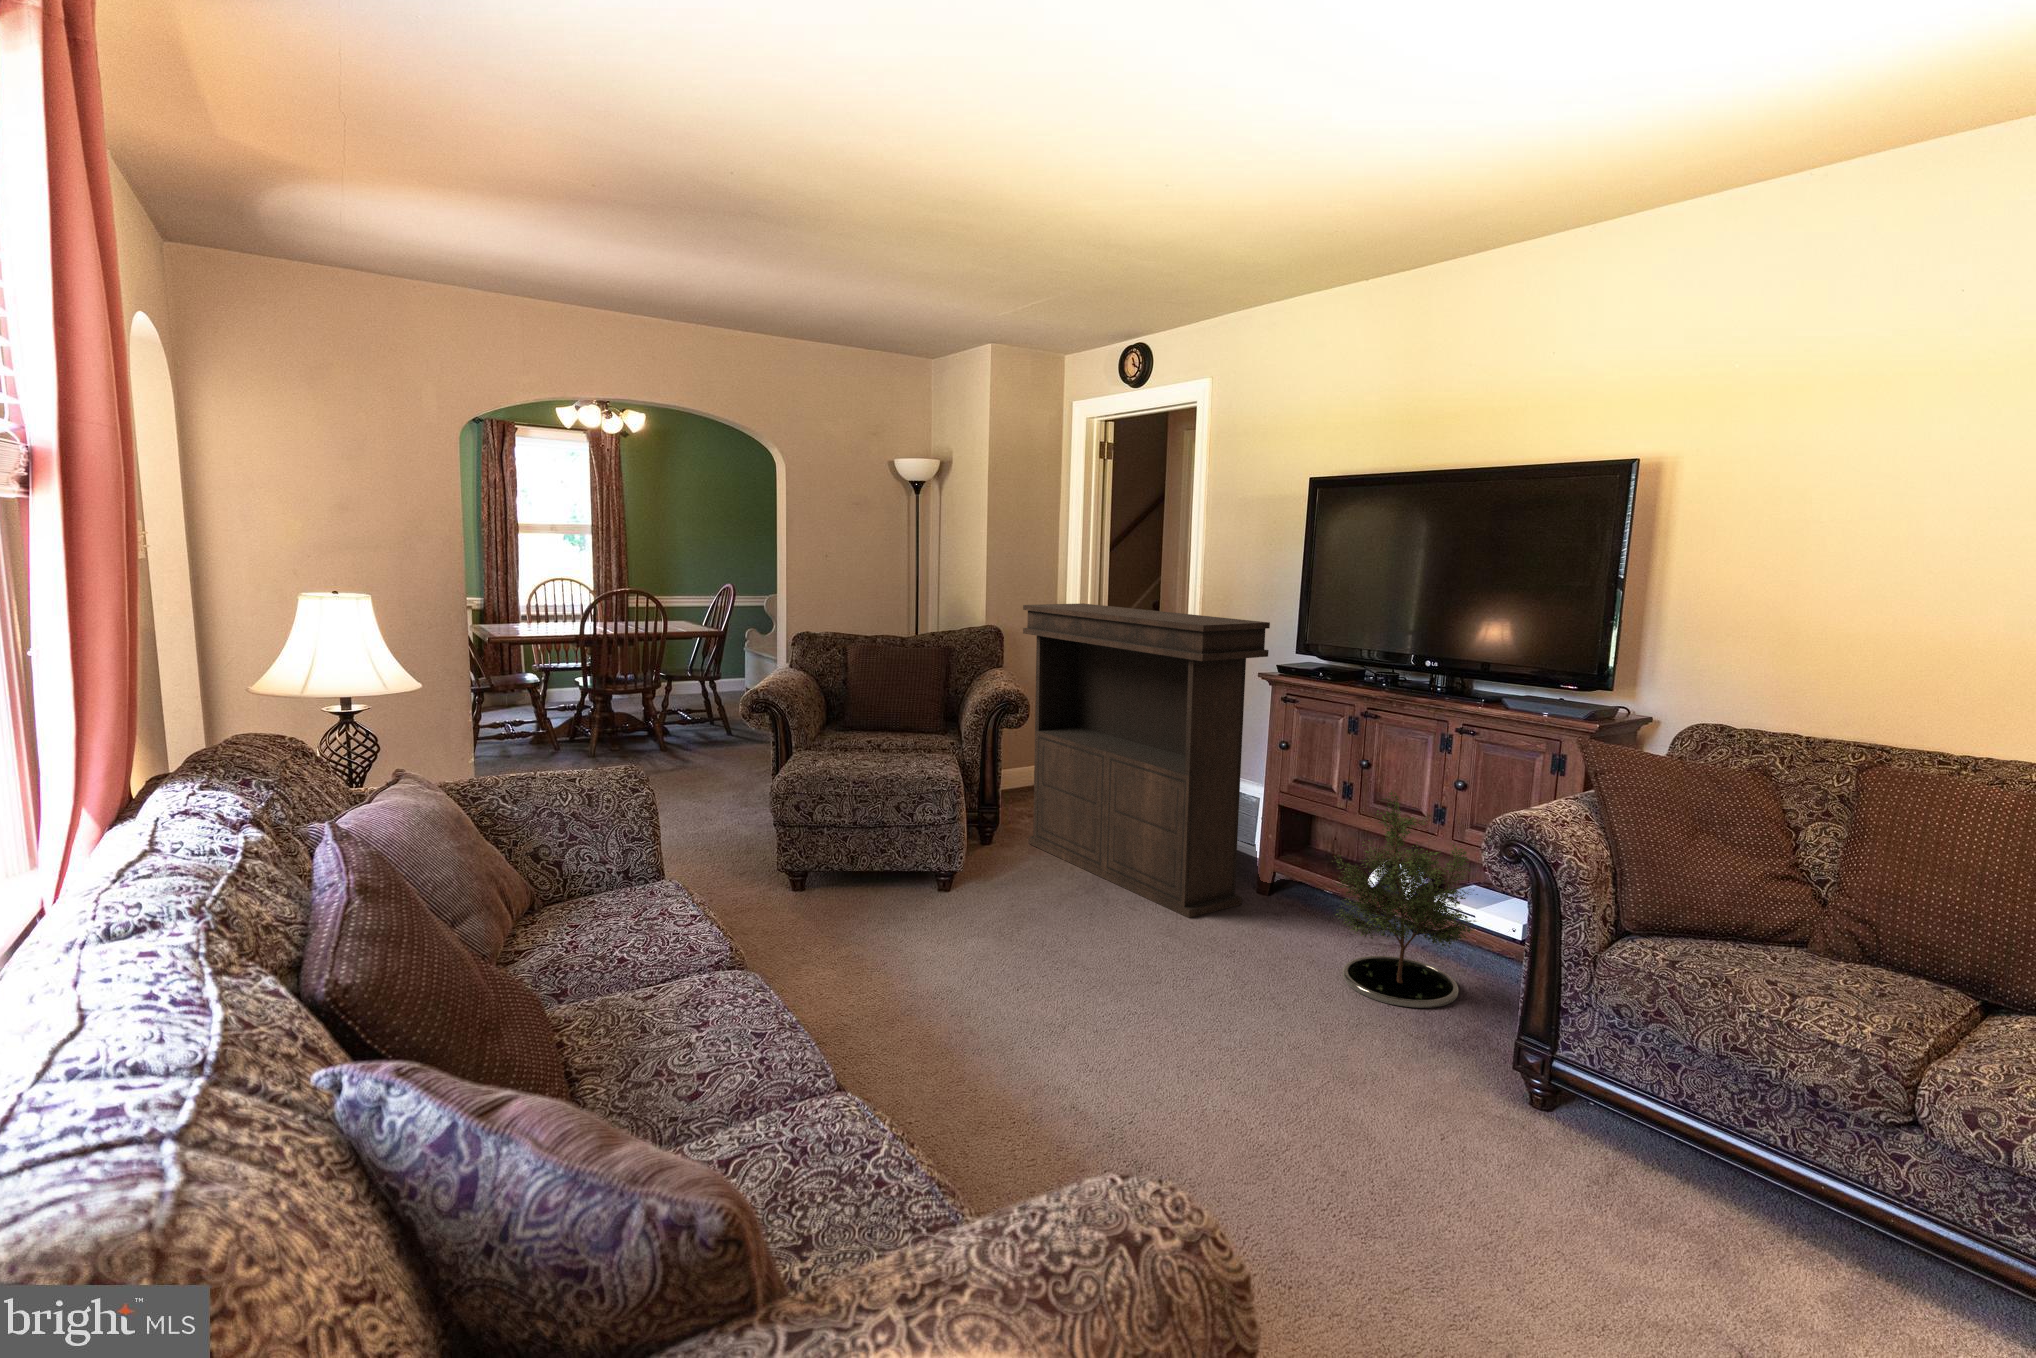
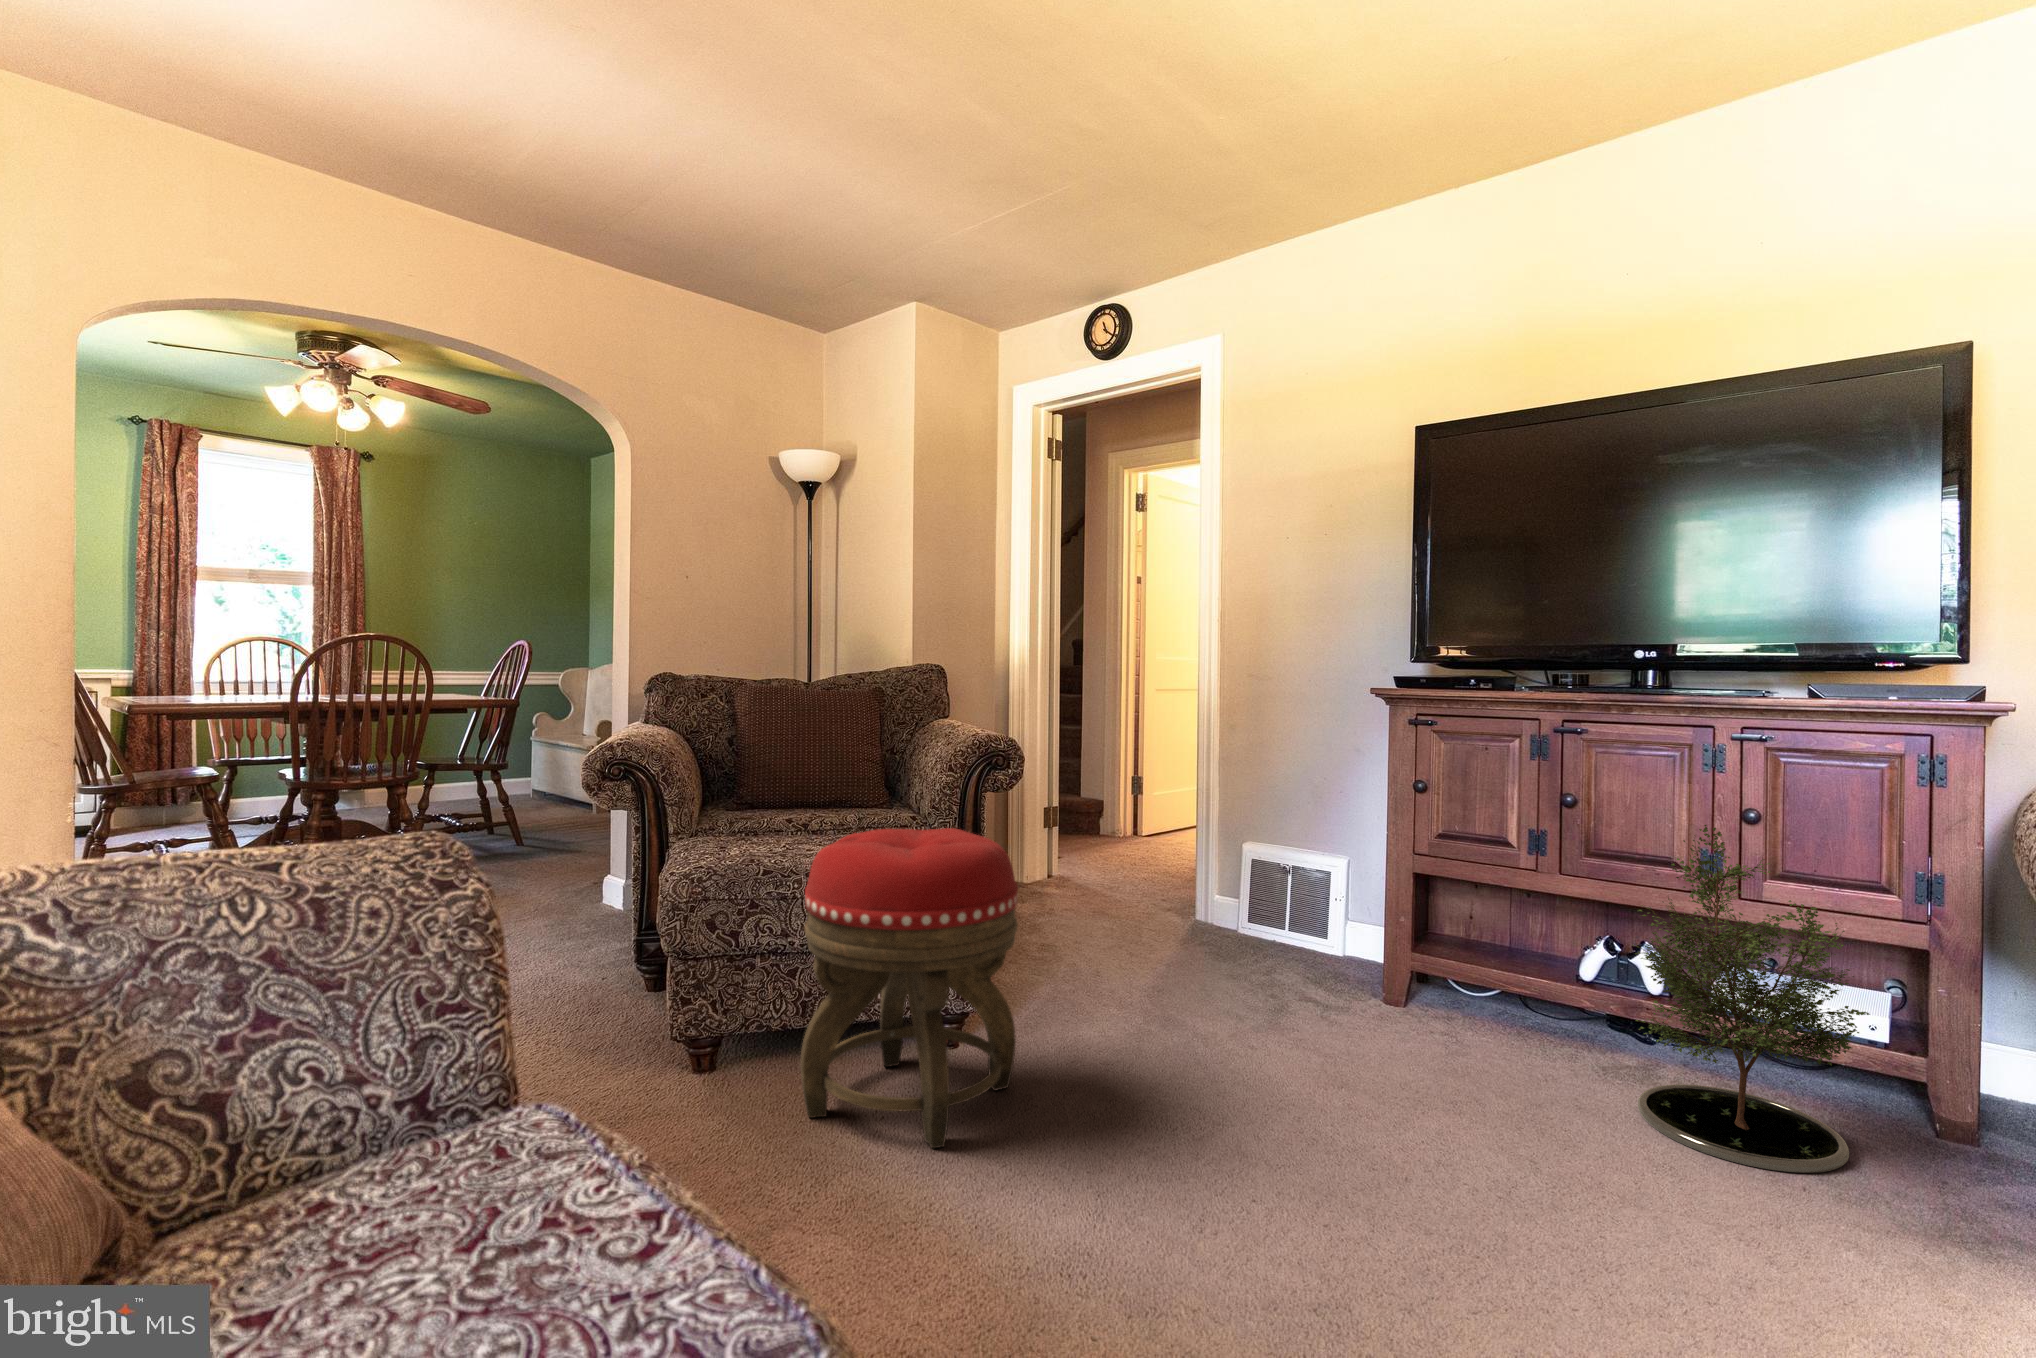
console table: present [1023,603,1270,918] -> none [1008,603,1409,1053]
footstool: none [840,758,967,940] -> present [800,828,1018,1148]

